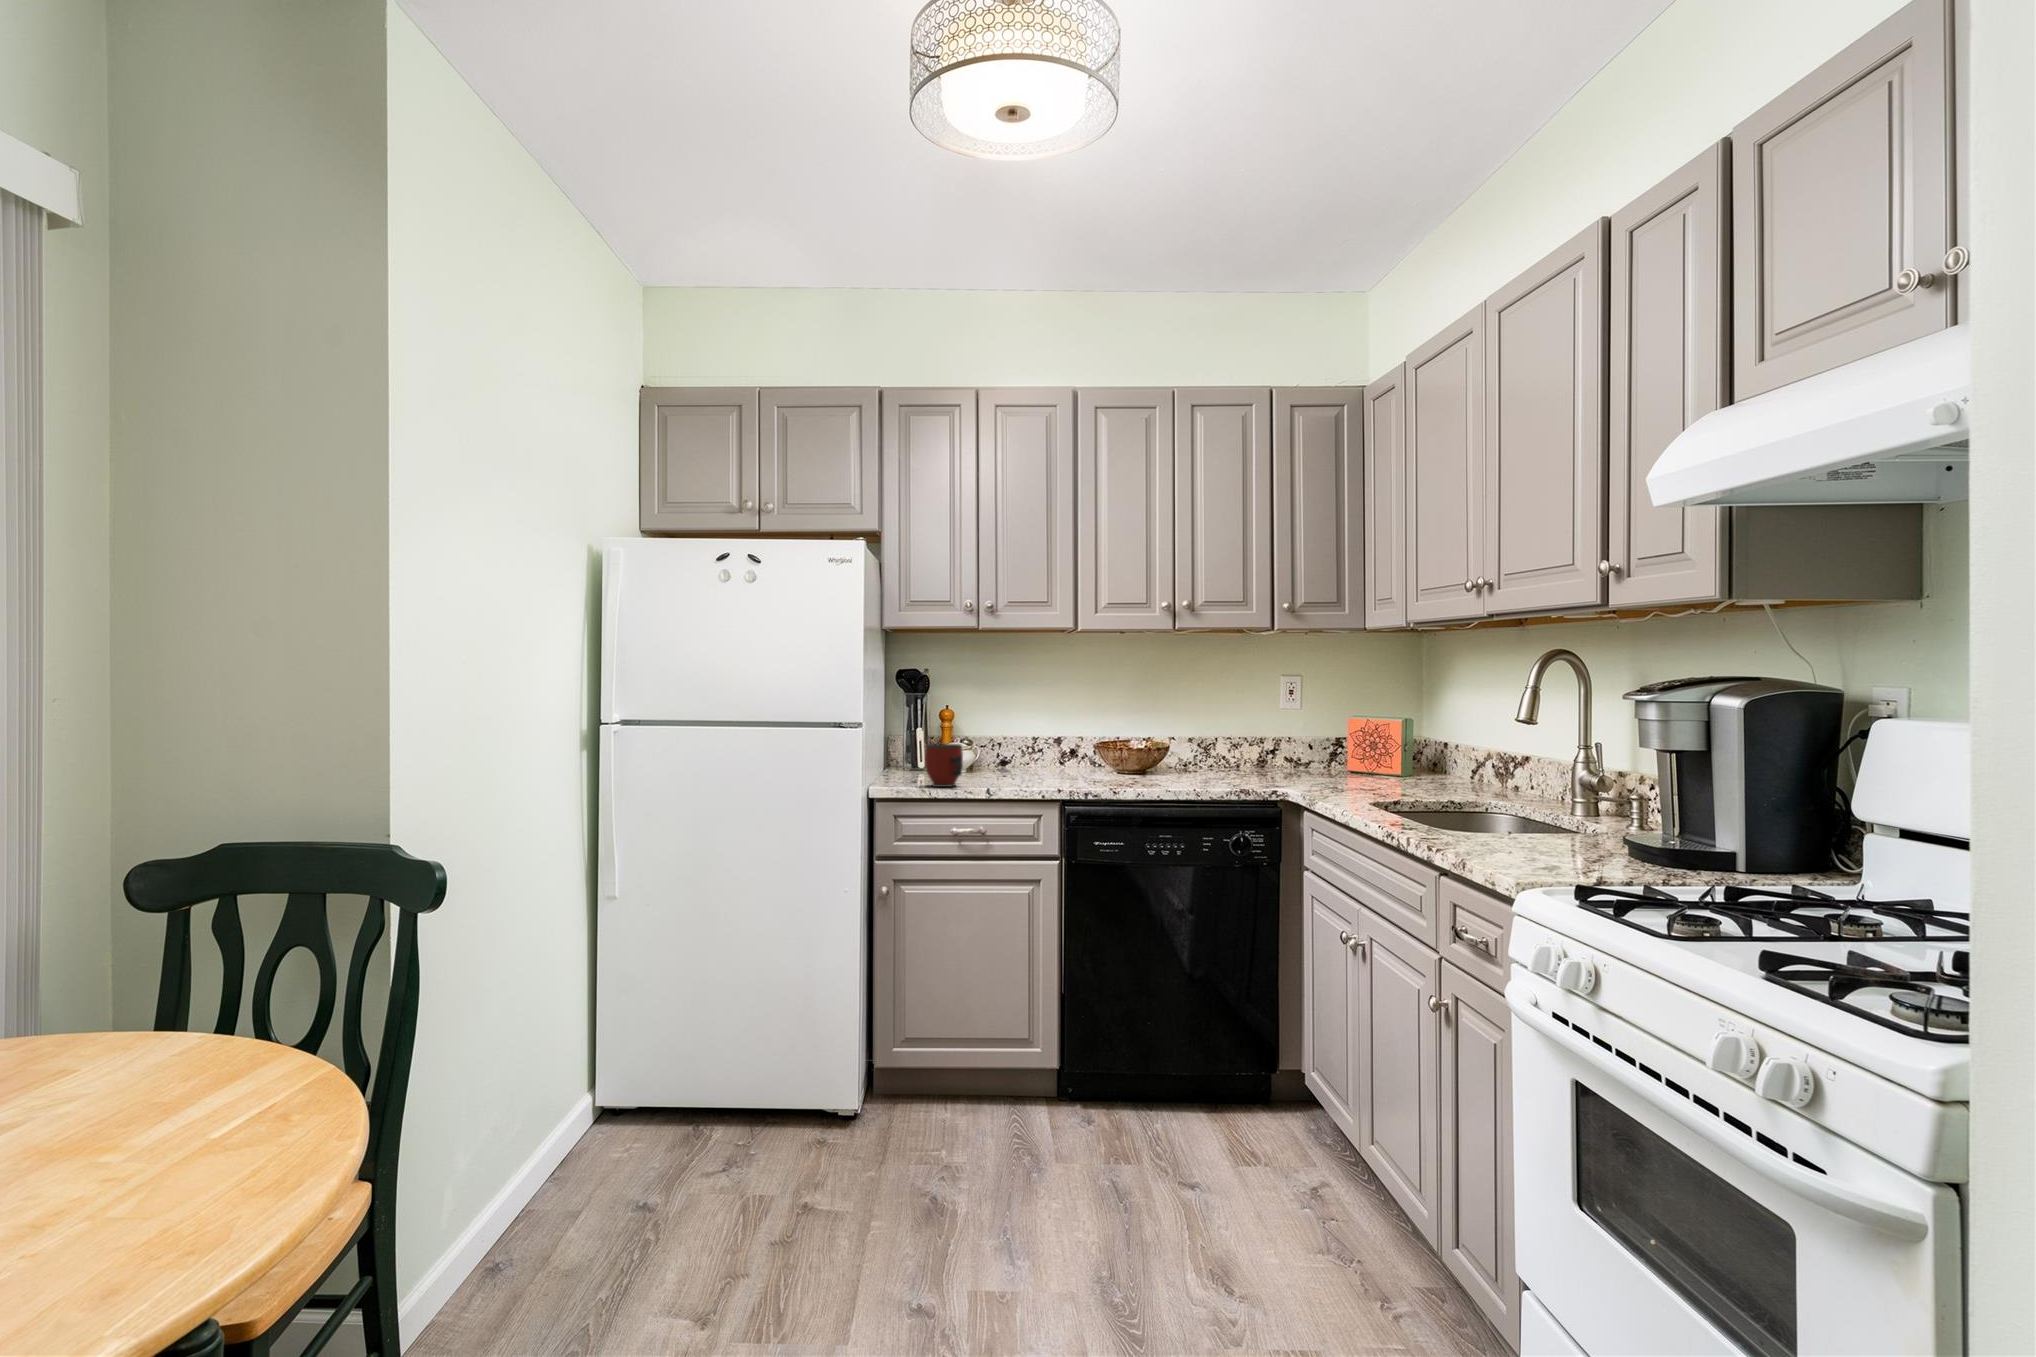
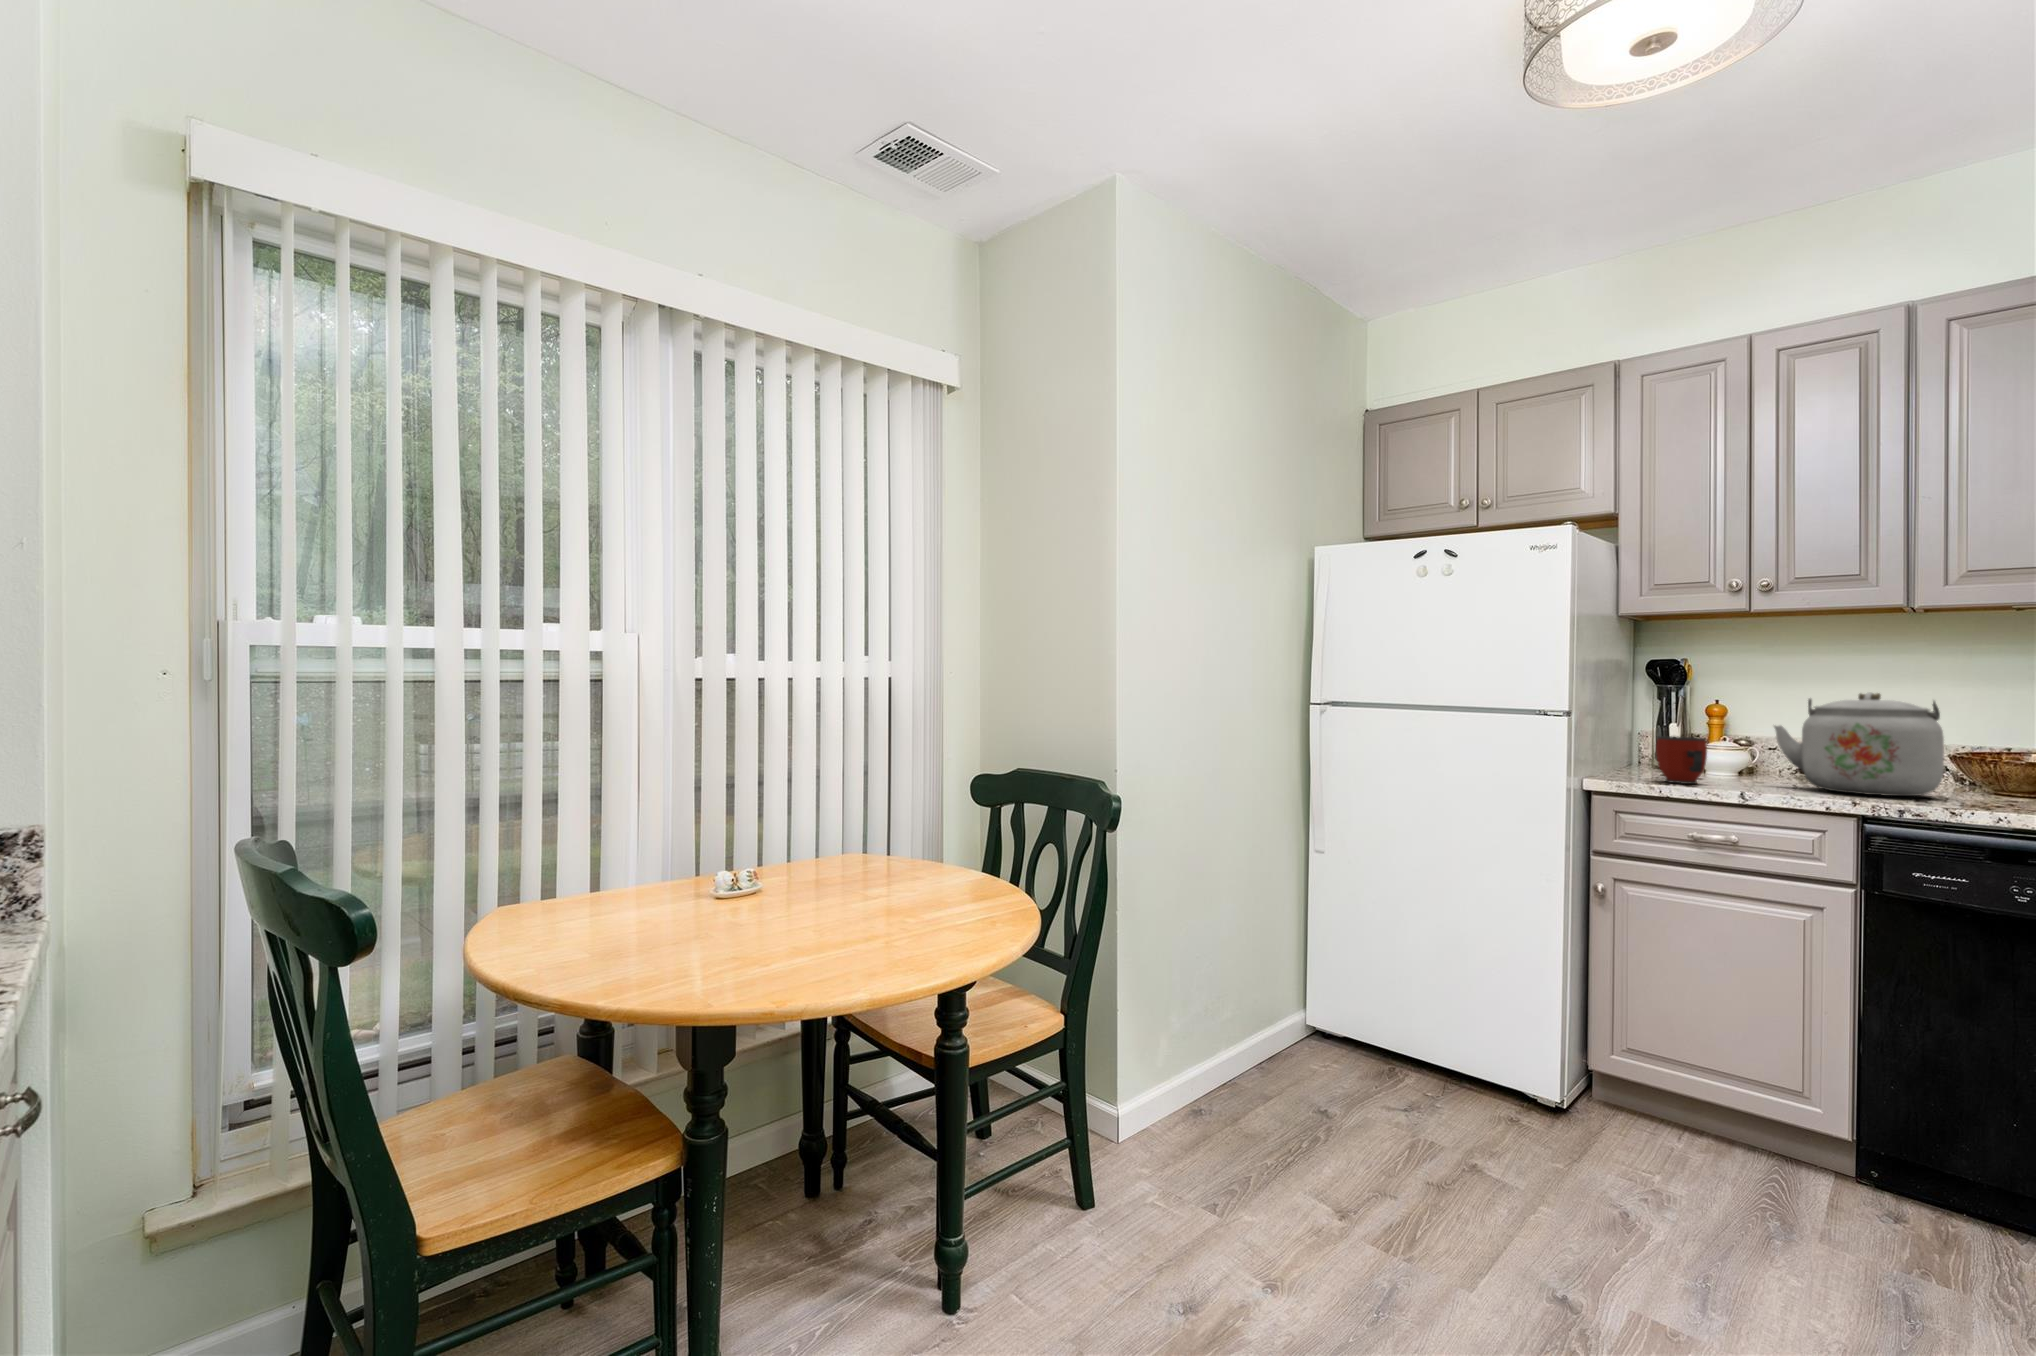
kettle: none [1001,700,1102,783] -> present [1774,692,1944,796]

